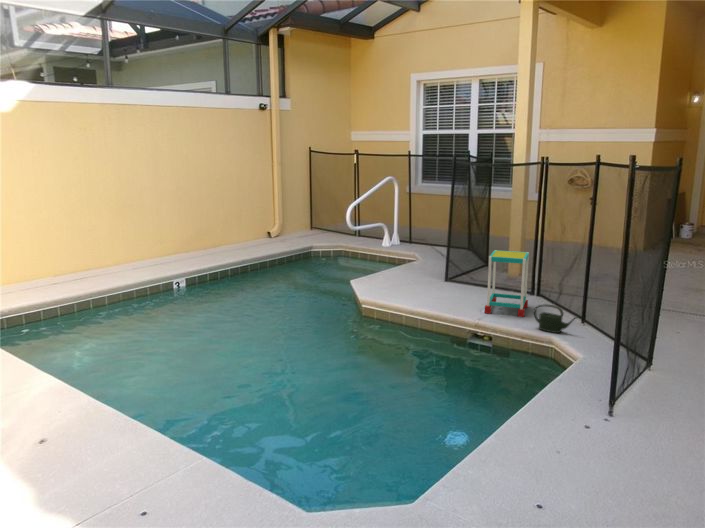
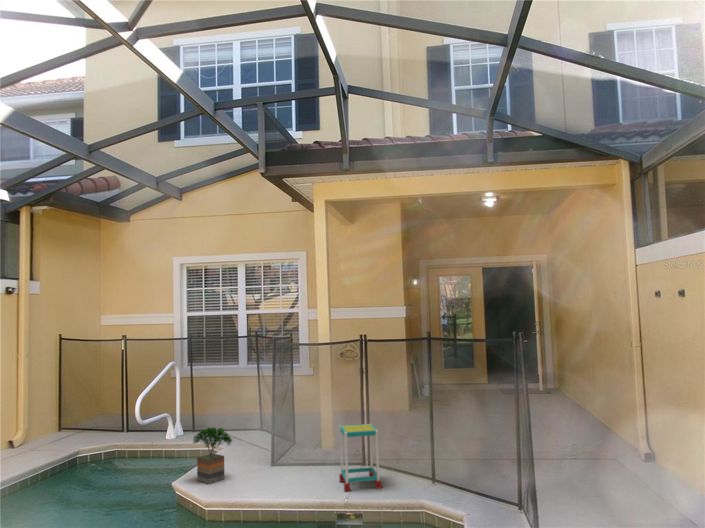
potted tree: none [367,236,402,286] -> present [193,427,232,484]
watering can: present [534,304,578,333] -> none [399,471,441,497]

